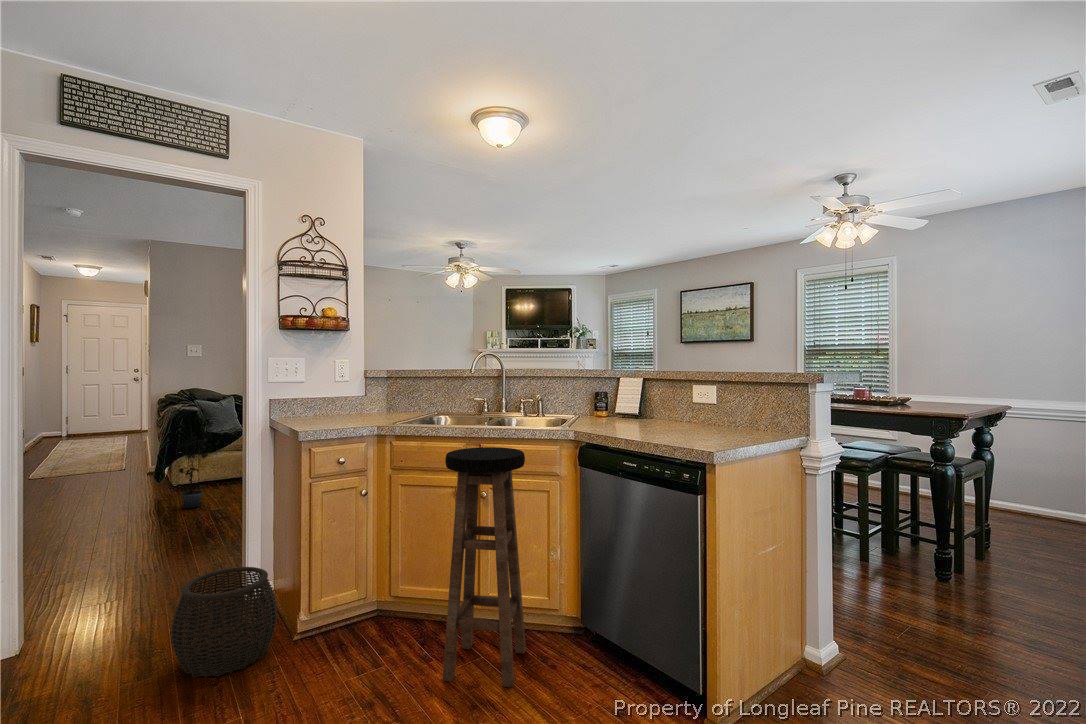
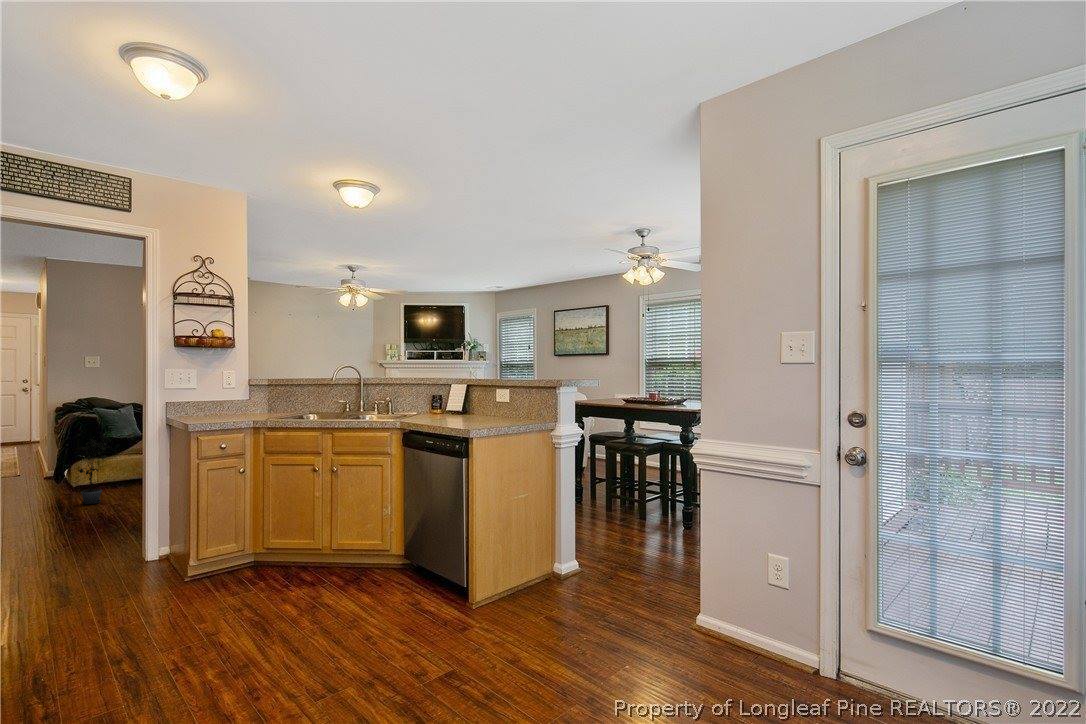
bar stool: present [442,447,526,687] -> none [295,434,362,598]
woven basket: present [171,567,278,678] -> none [84,528,170,605]

